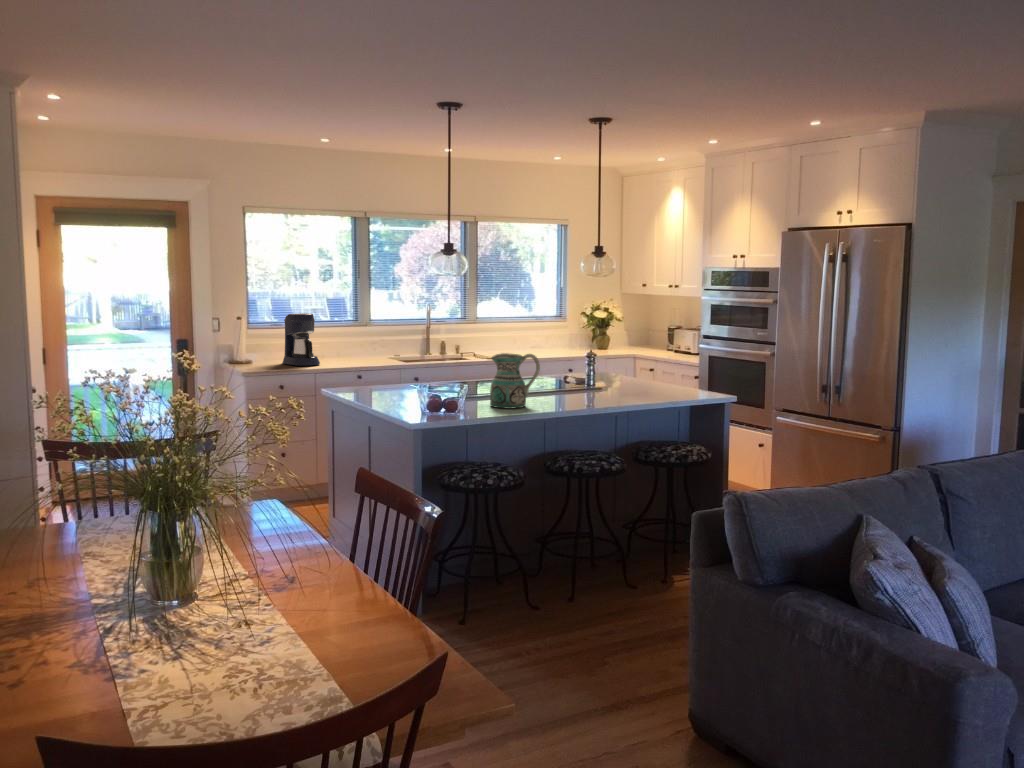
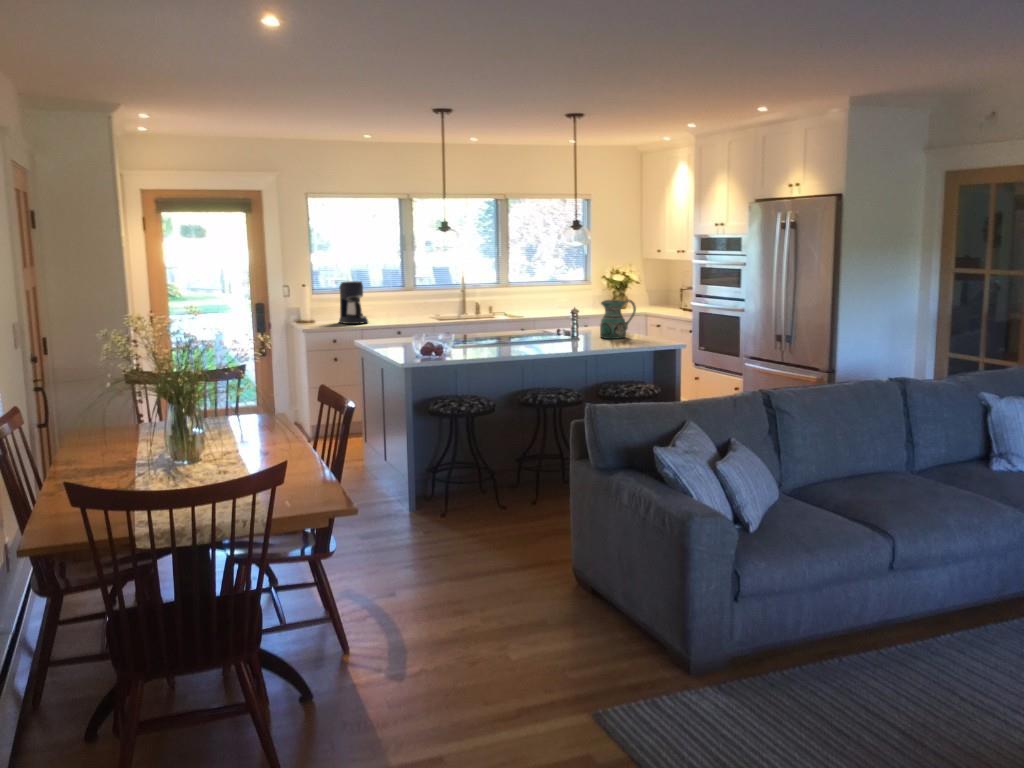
ceramic pitcher: present [490,353,540,409] -> present [600,300,636,339]

